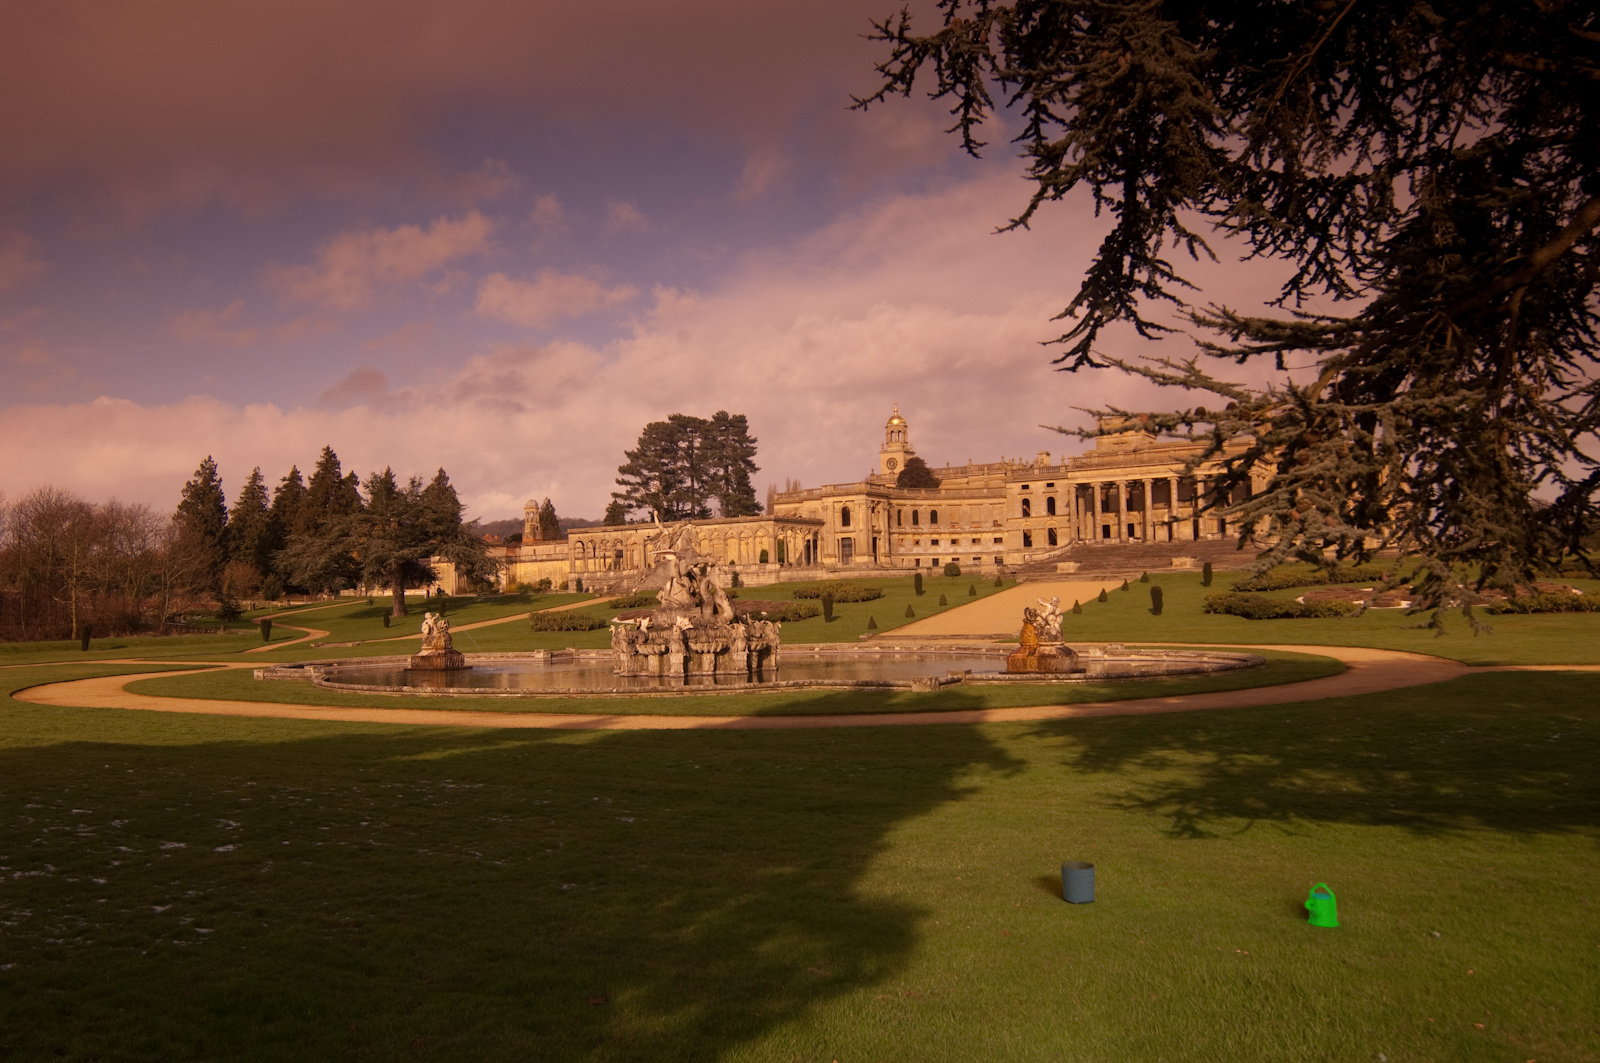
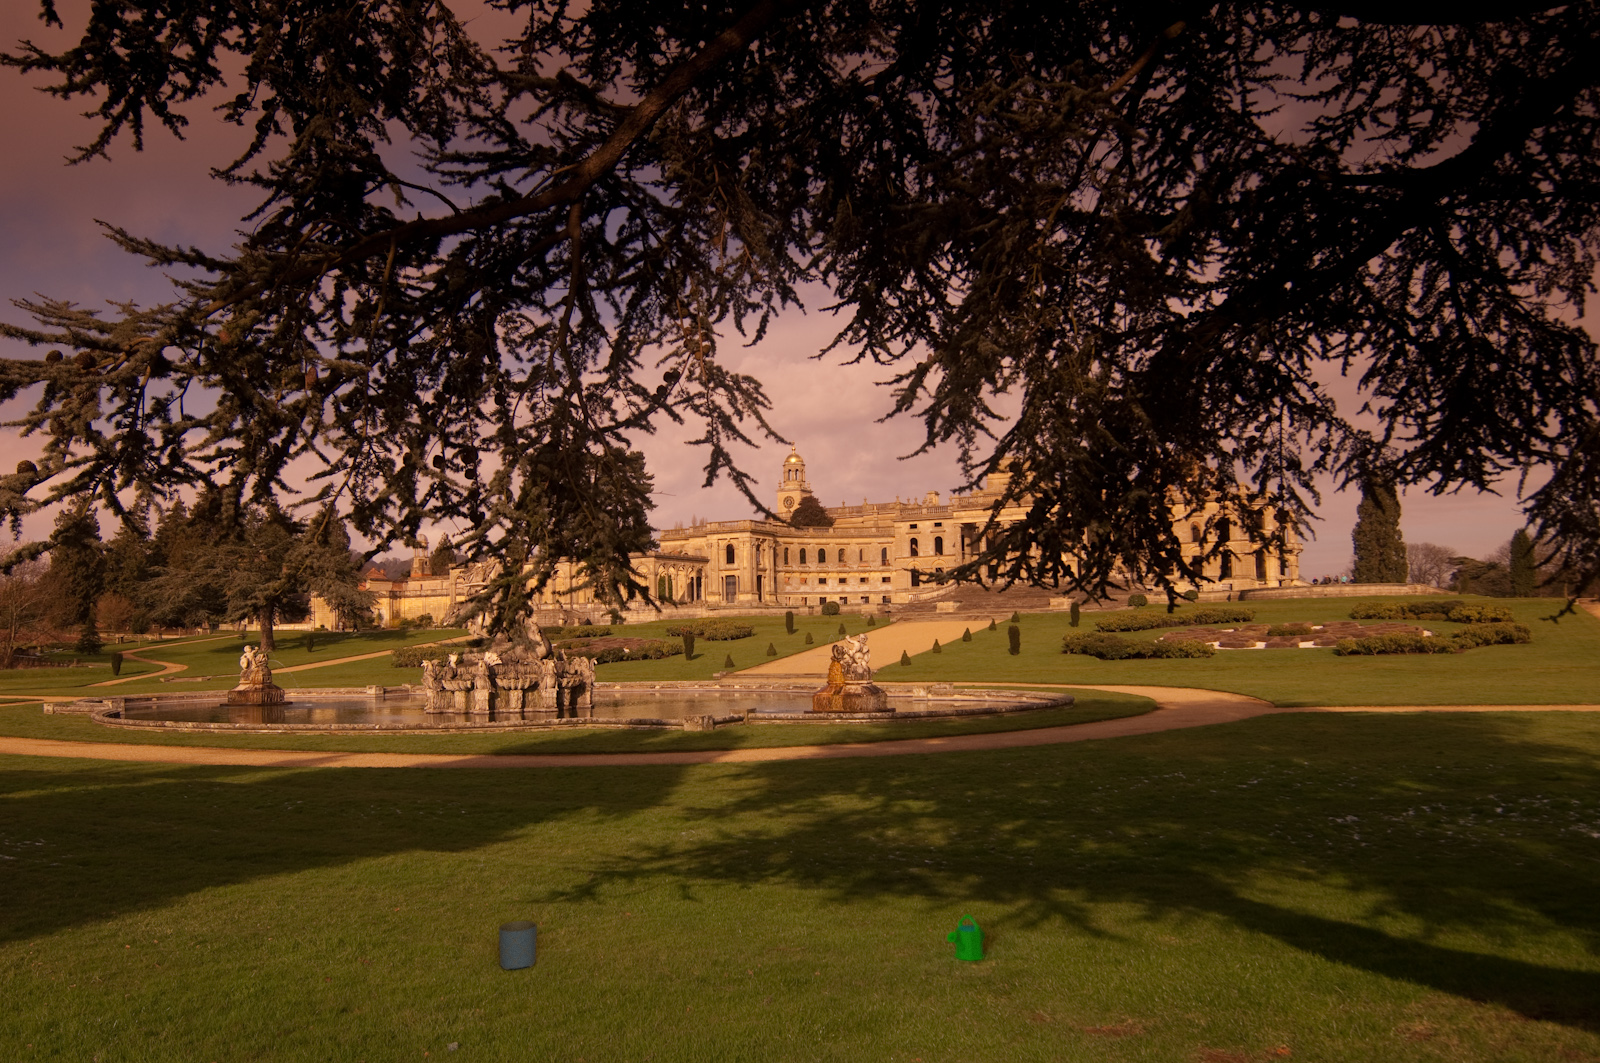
watering can: present [1305,882,1340,927] -> present [947,914,985,961]

